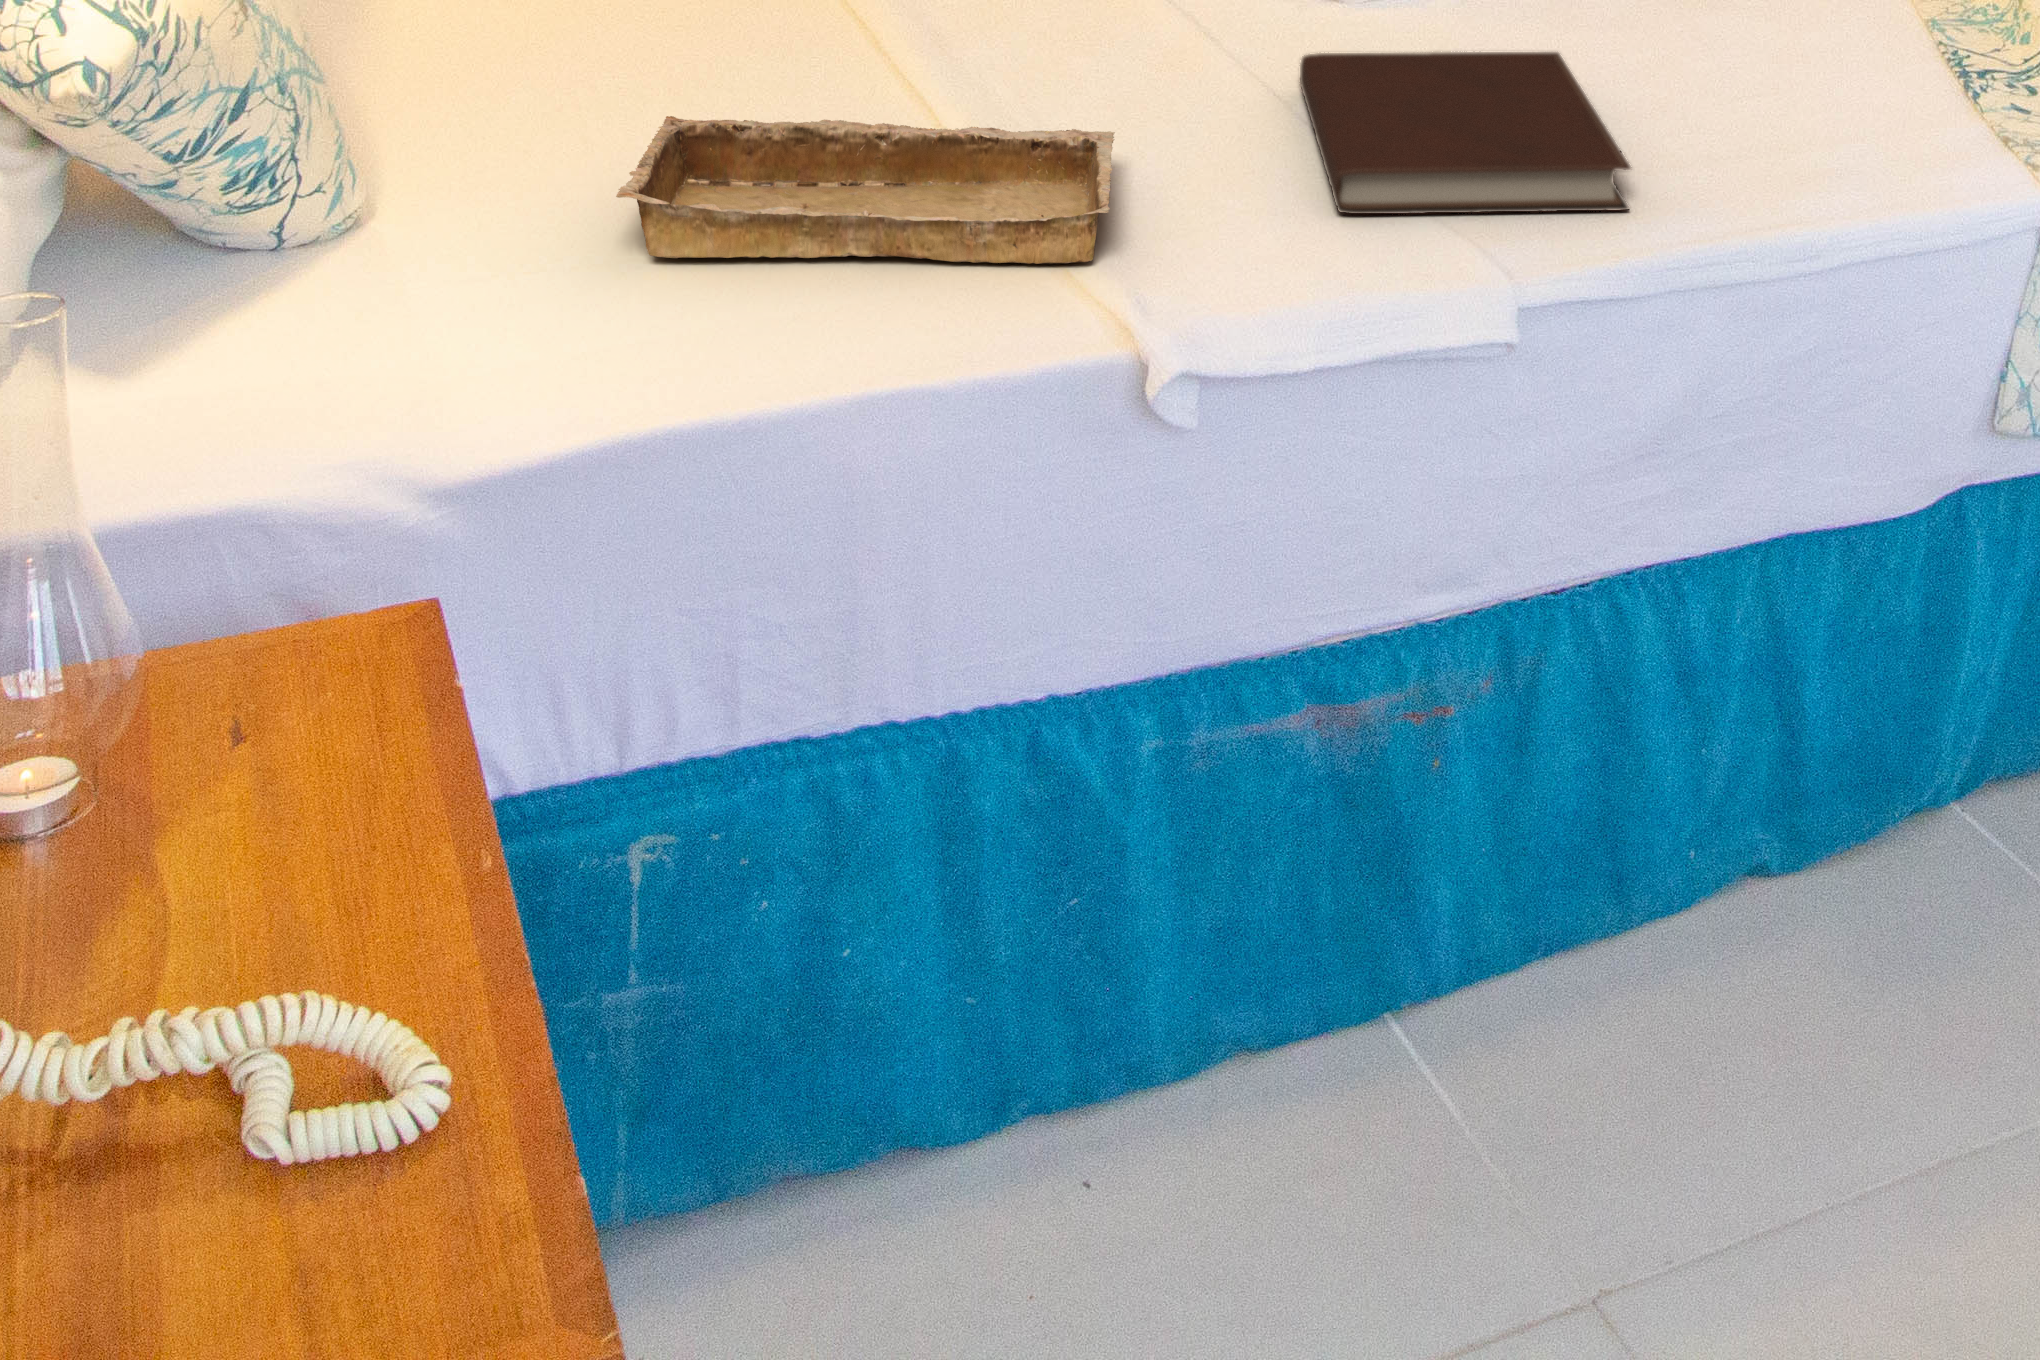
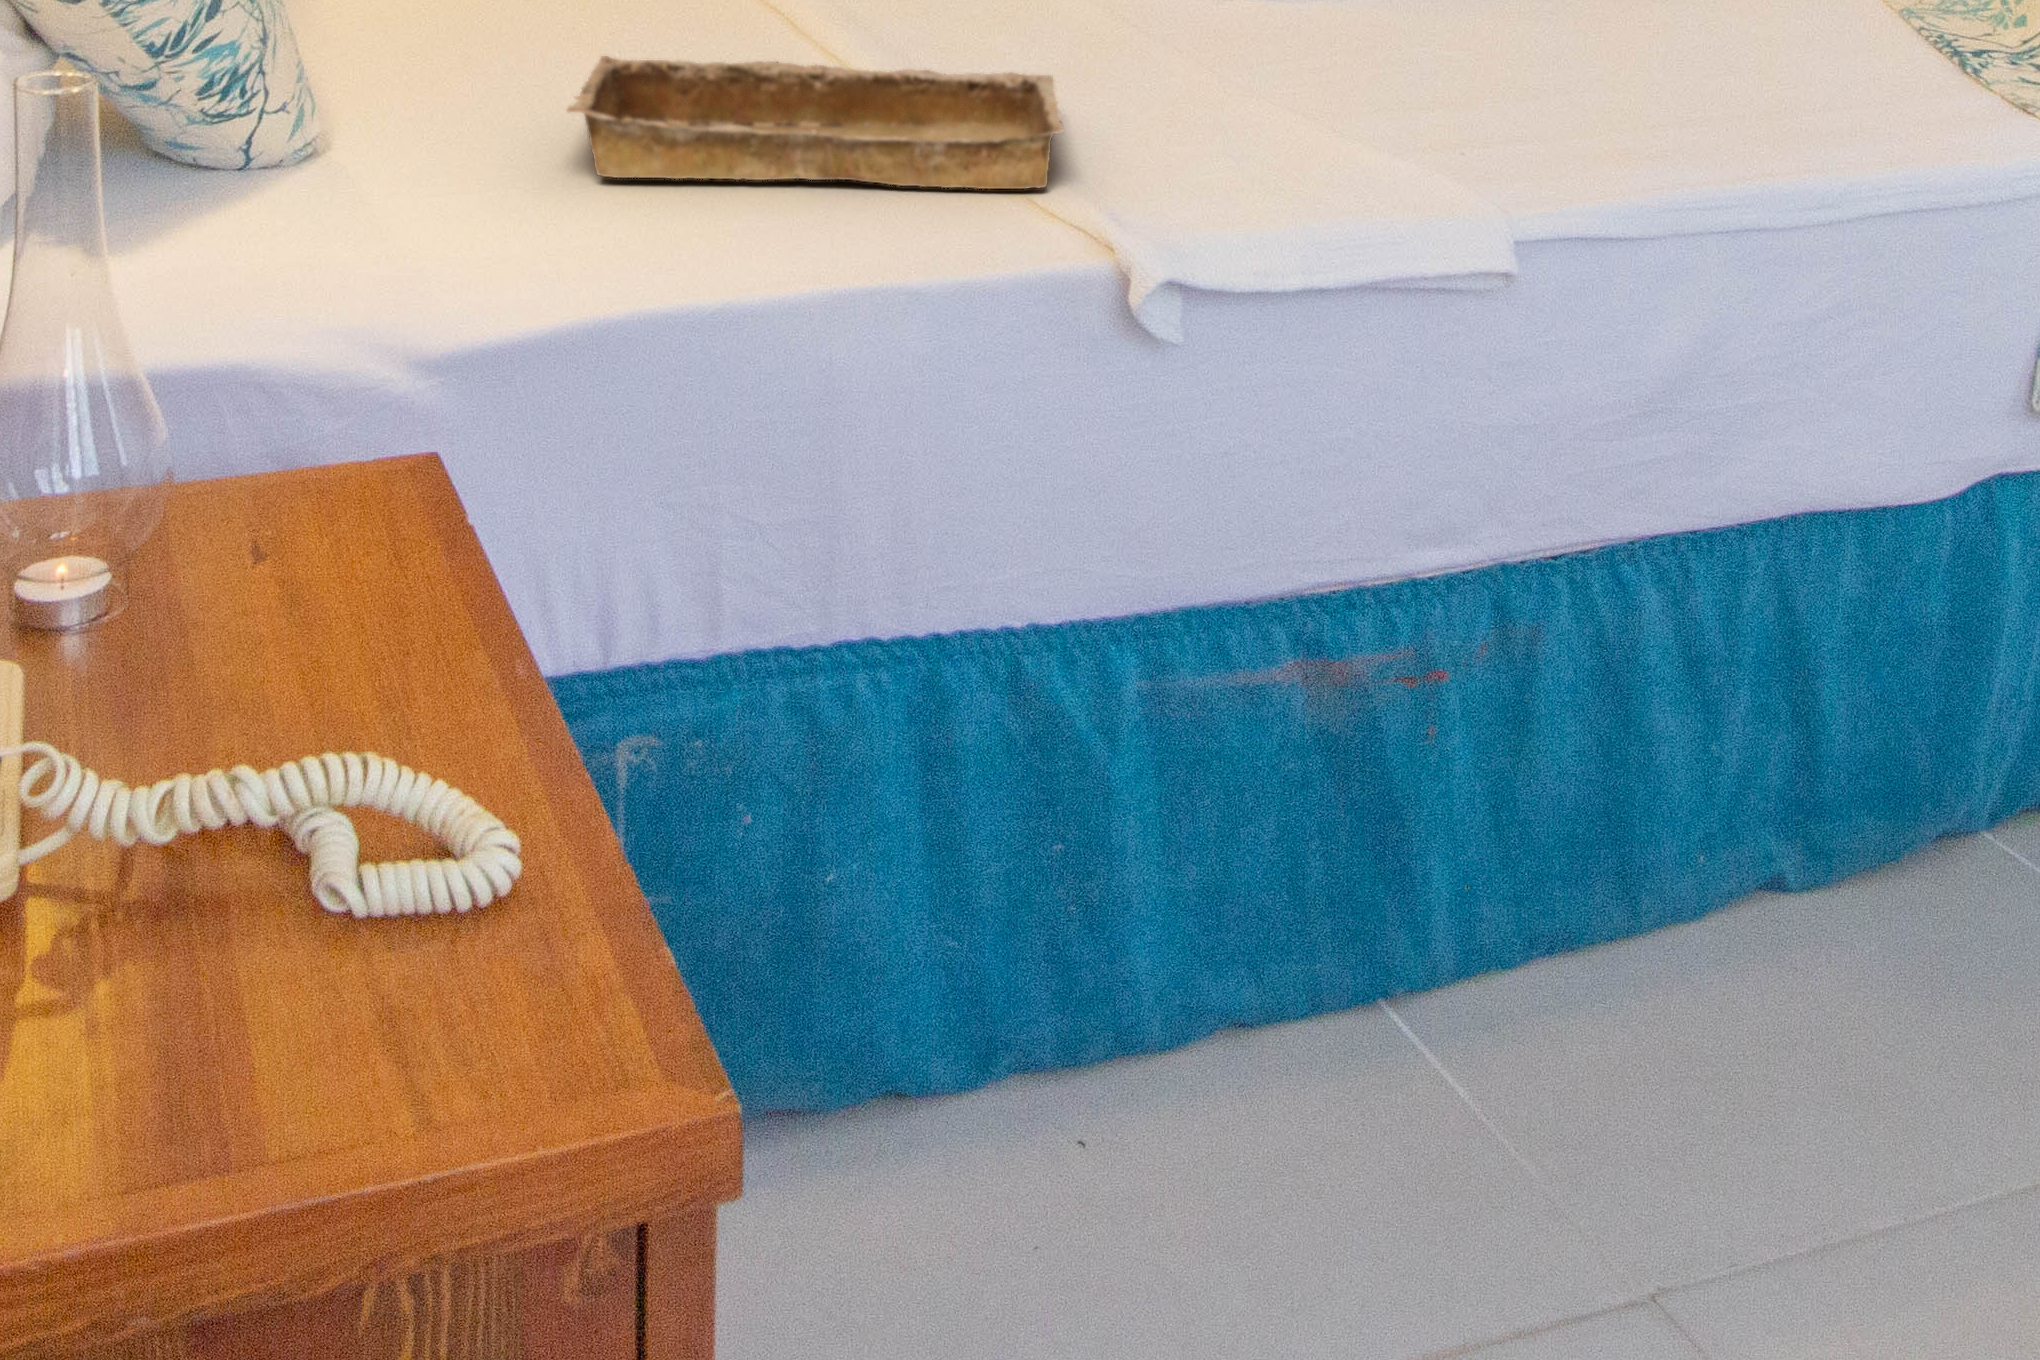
notebook: present [1300,52,1631,214] -> none [1230,18,1617,156]

